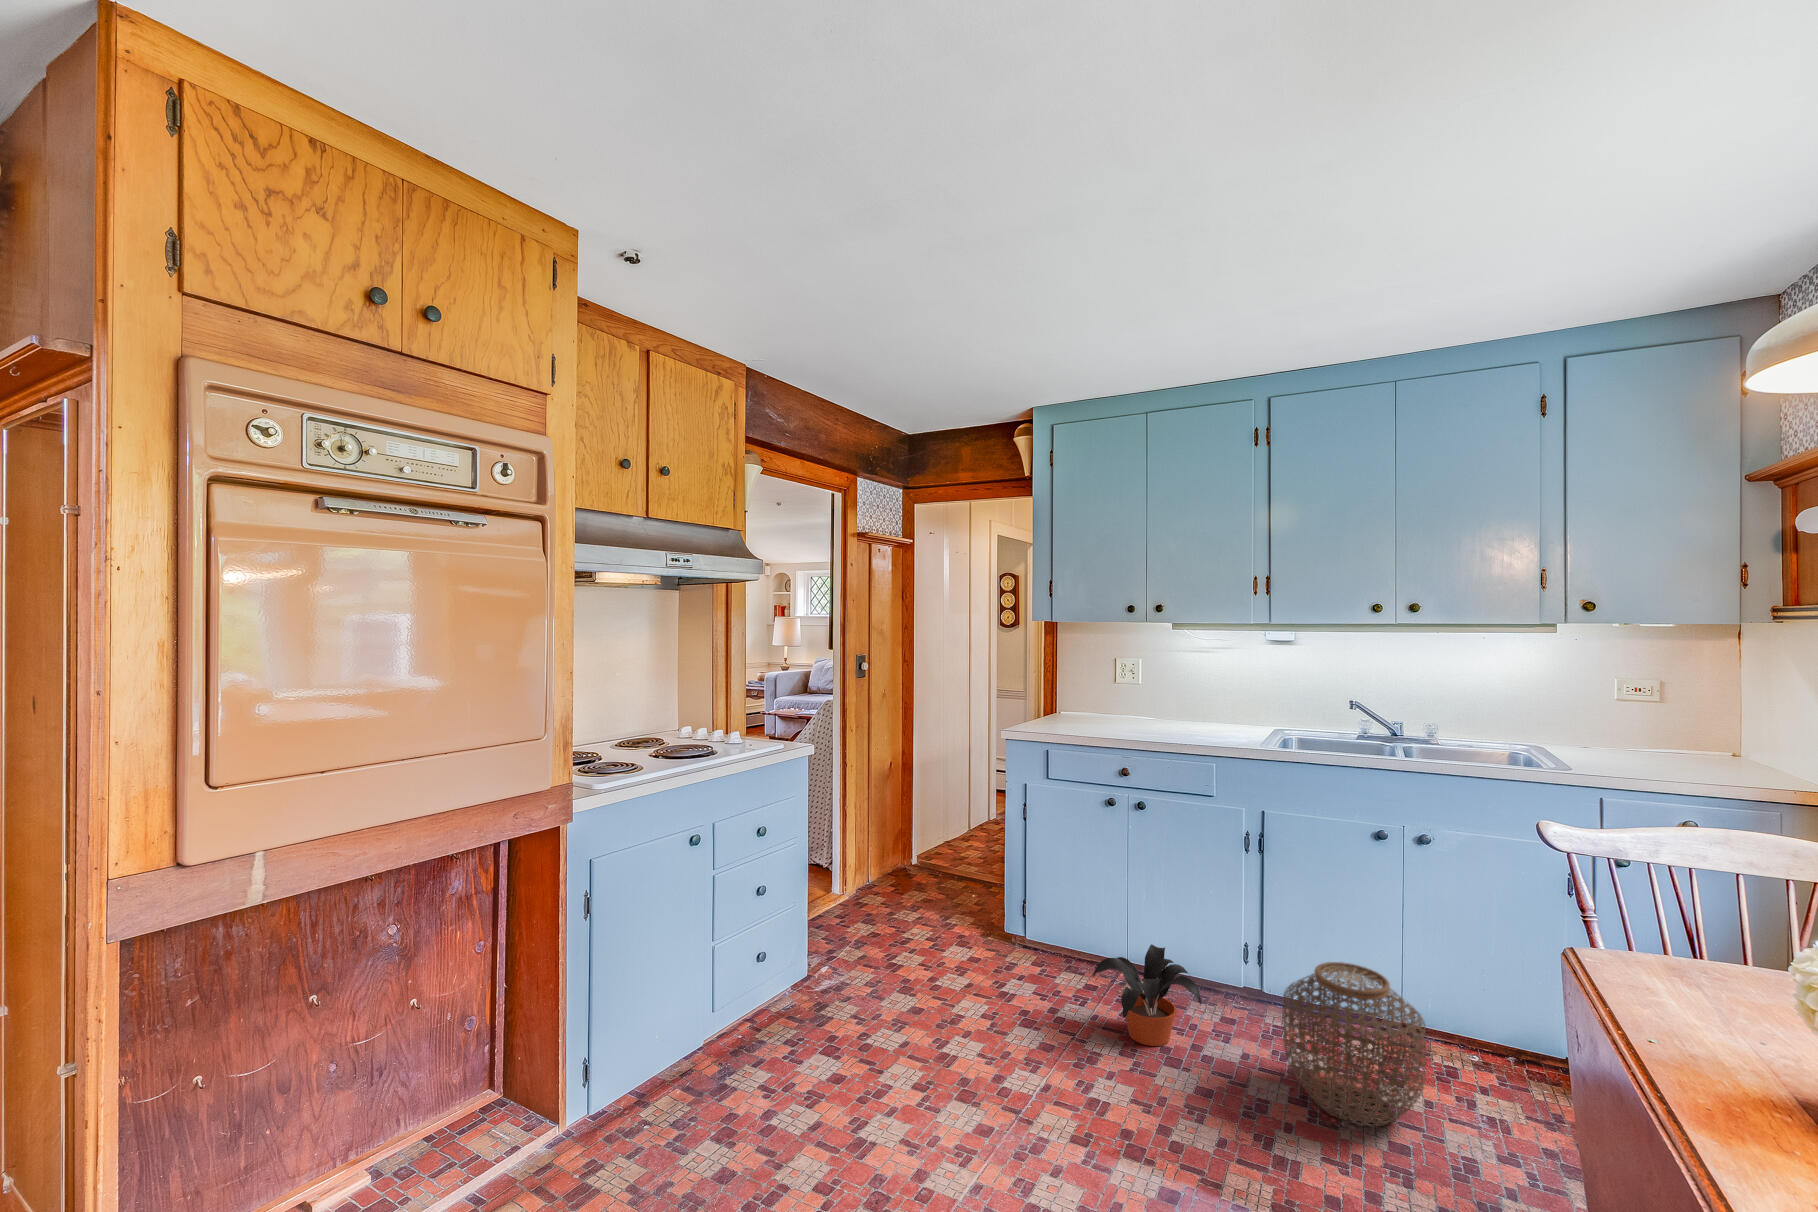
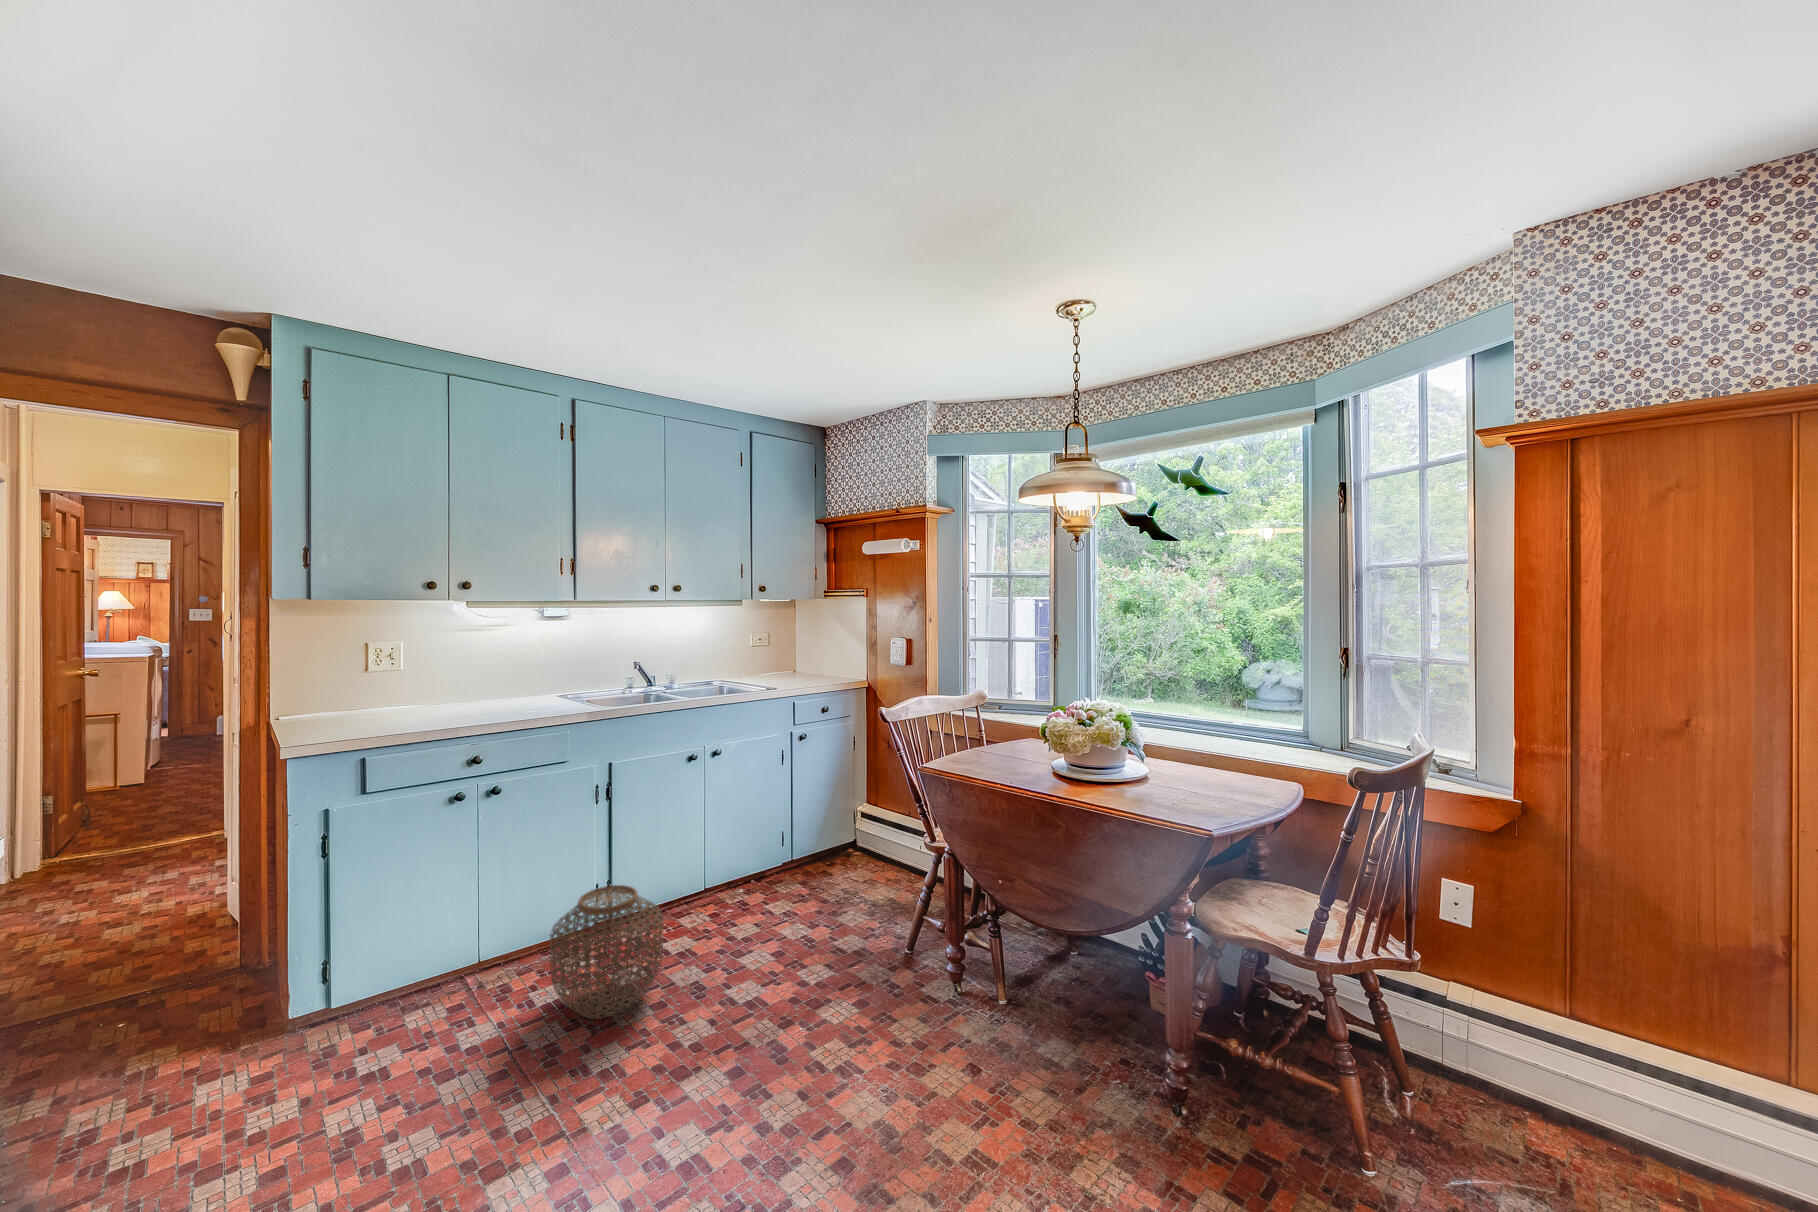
potted plant: present [1092,944,1201,1046] -> none [319,968,464,1088]

